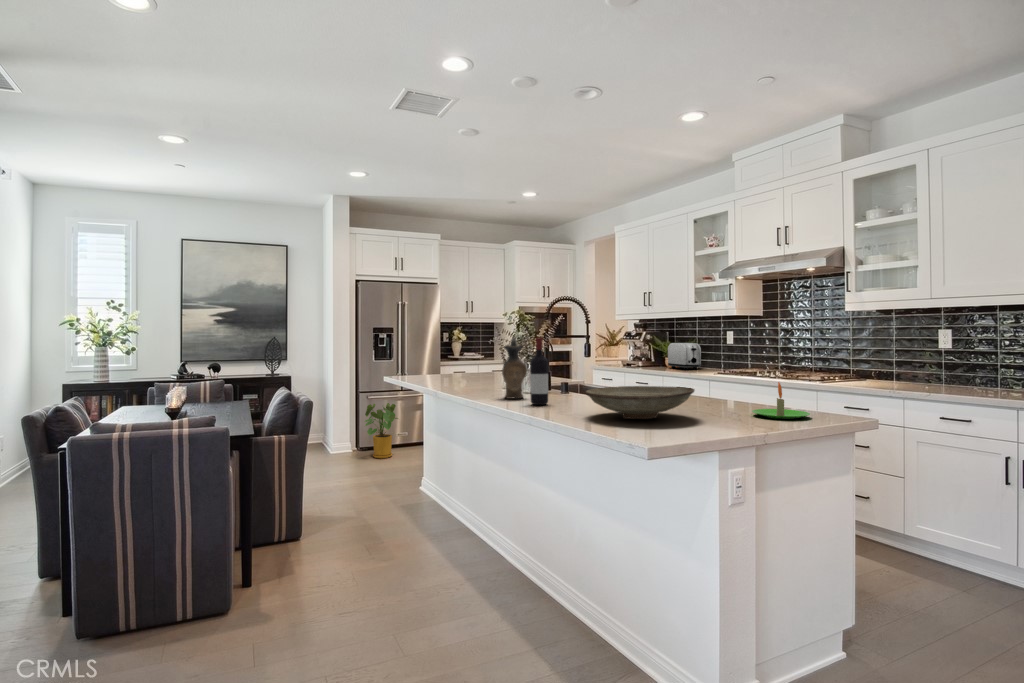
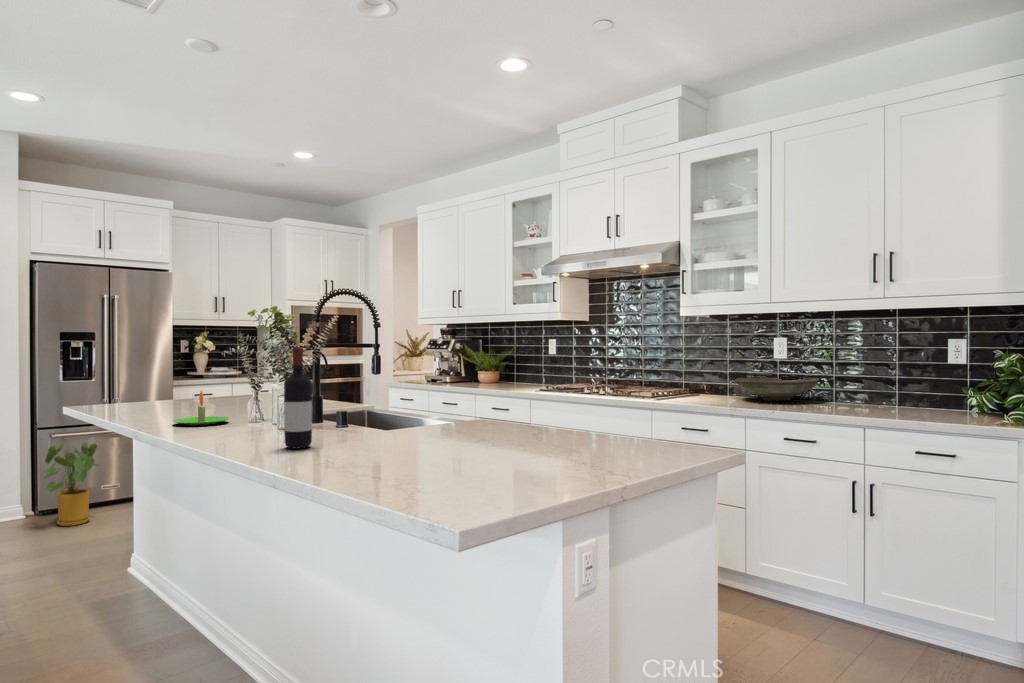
ceramic pitcher: present [502,338,527,399] -> none [242,347,282,438]
toaster: present [668,343,701,370] -> none [481,353,520,386]
candle: present [752,382,810,419] -> present [173,390,229,425]
decorative bowl: present [586,386,695,419] -> present [734,377,820,401]

